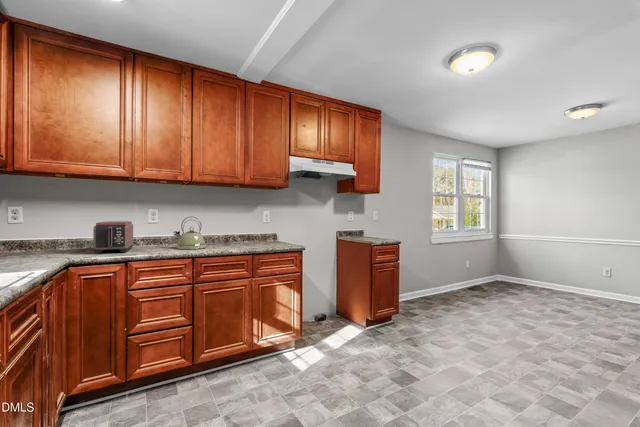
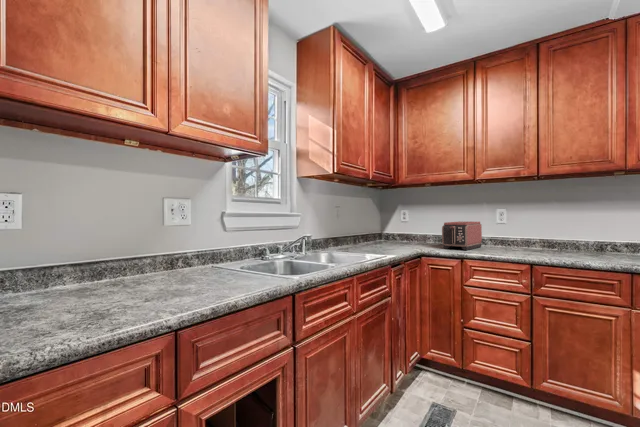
kettle: present [174,216,206,249] -> none [519,217,561,255]

